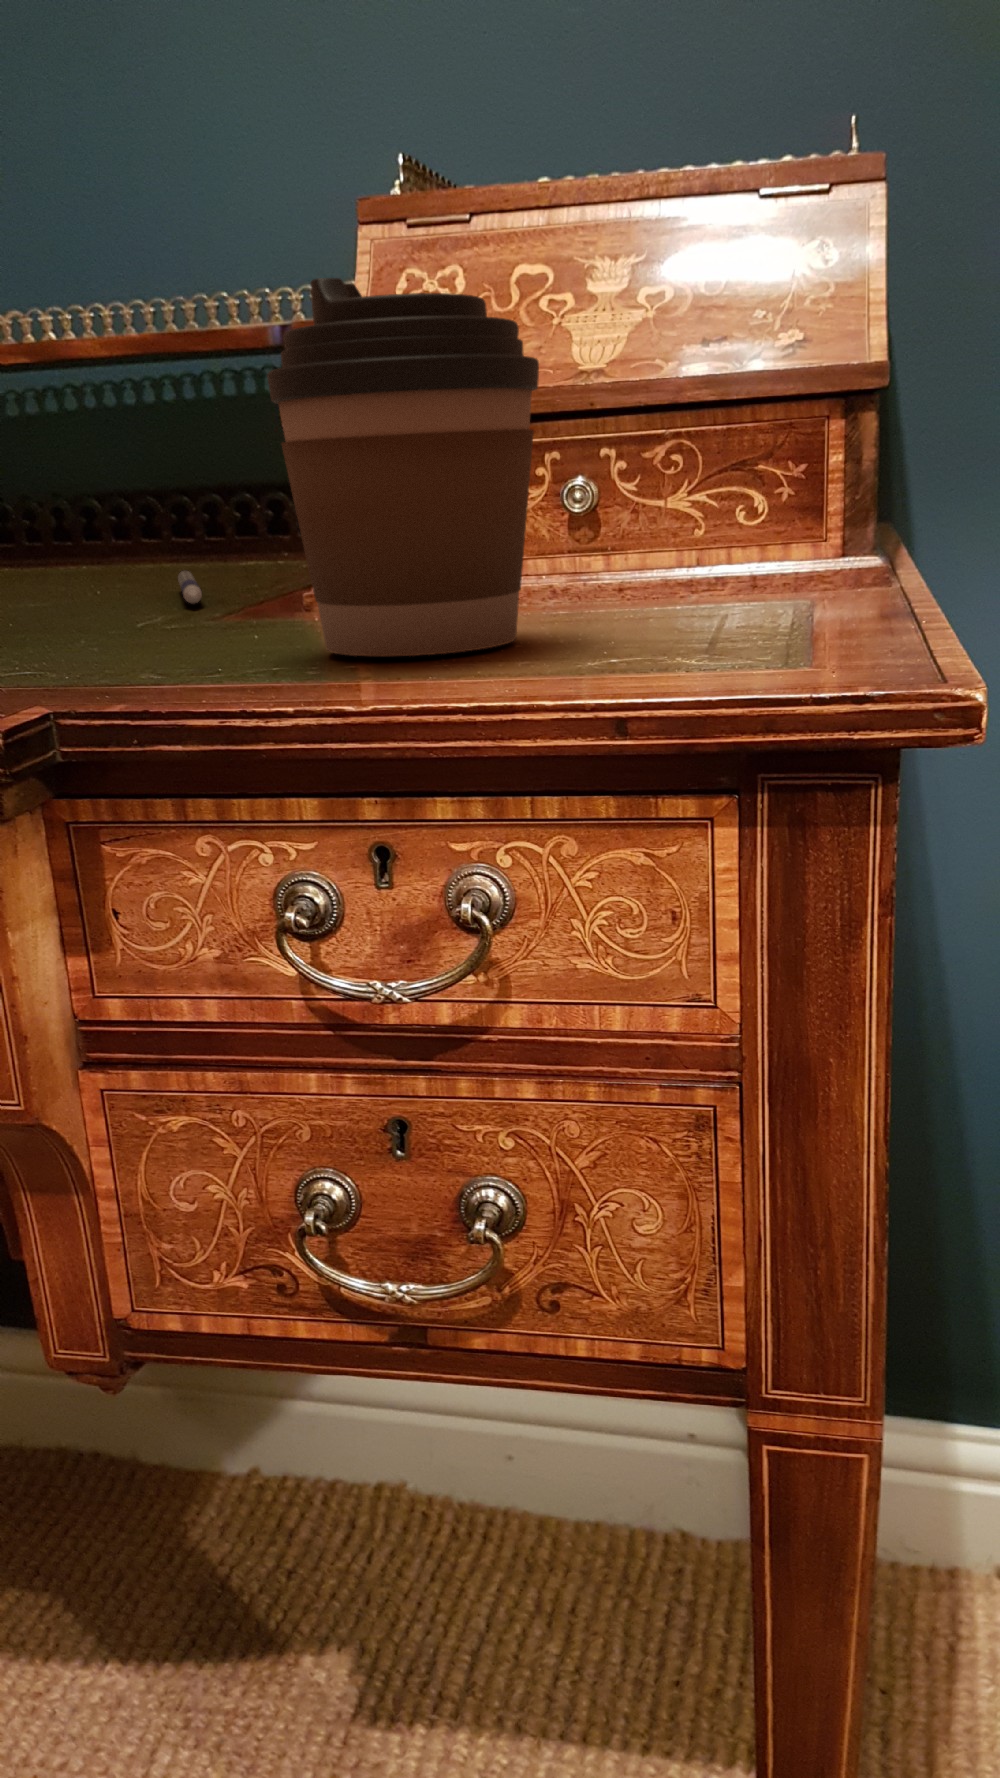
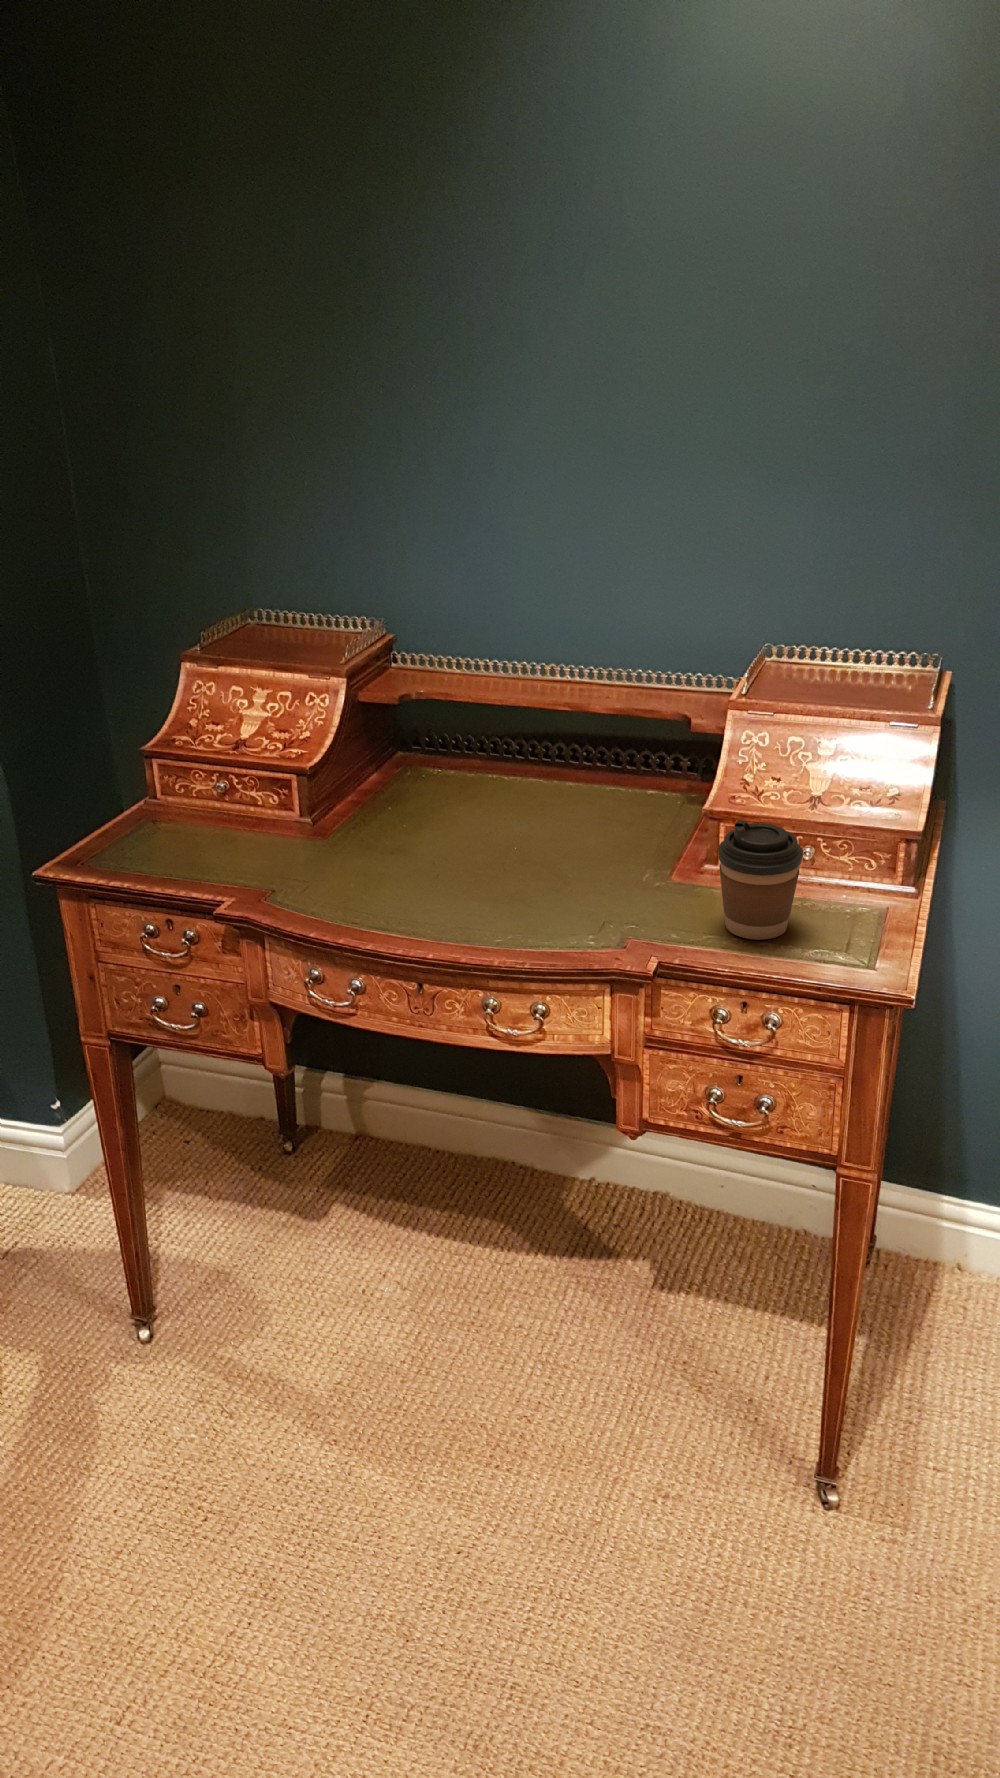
pen: present [178,571,202,603] -> none [623,796,649,843]

